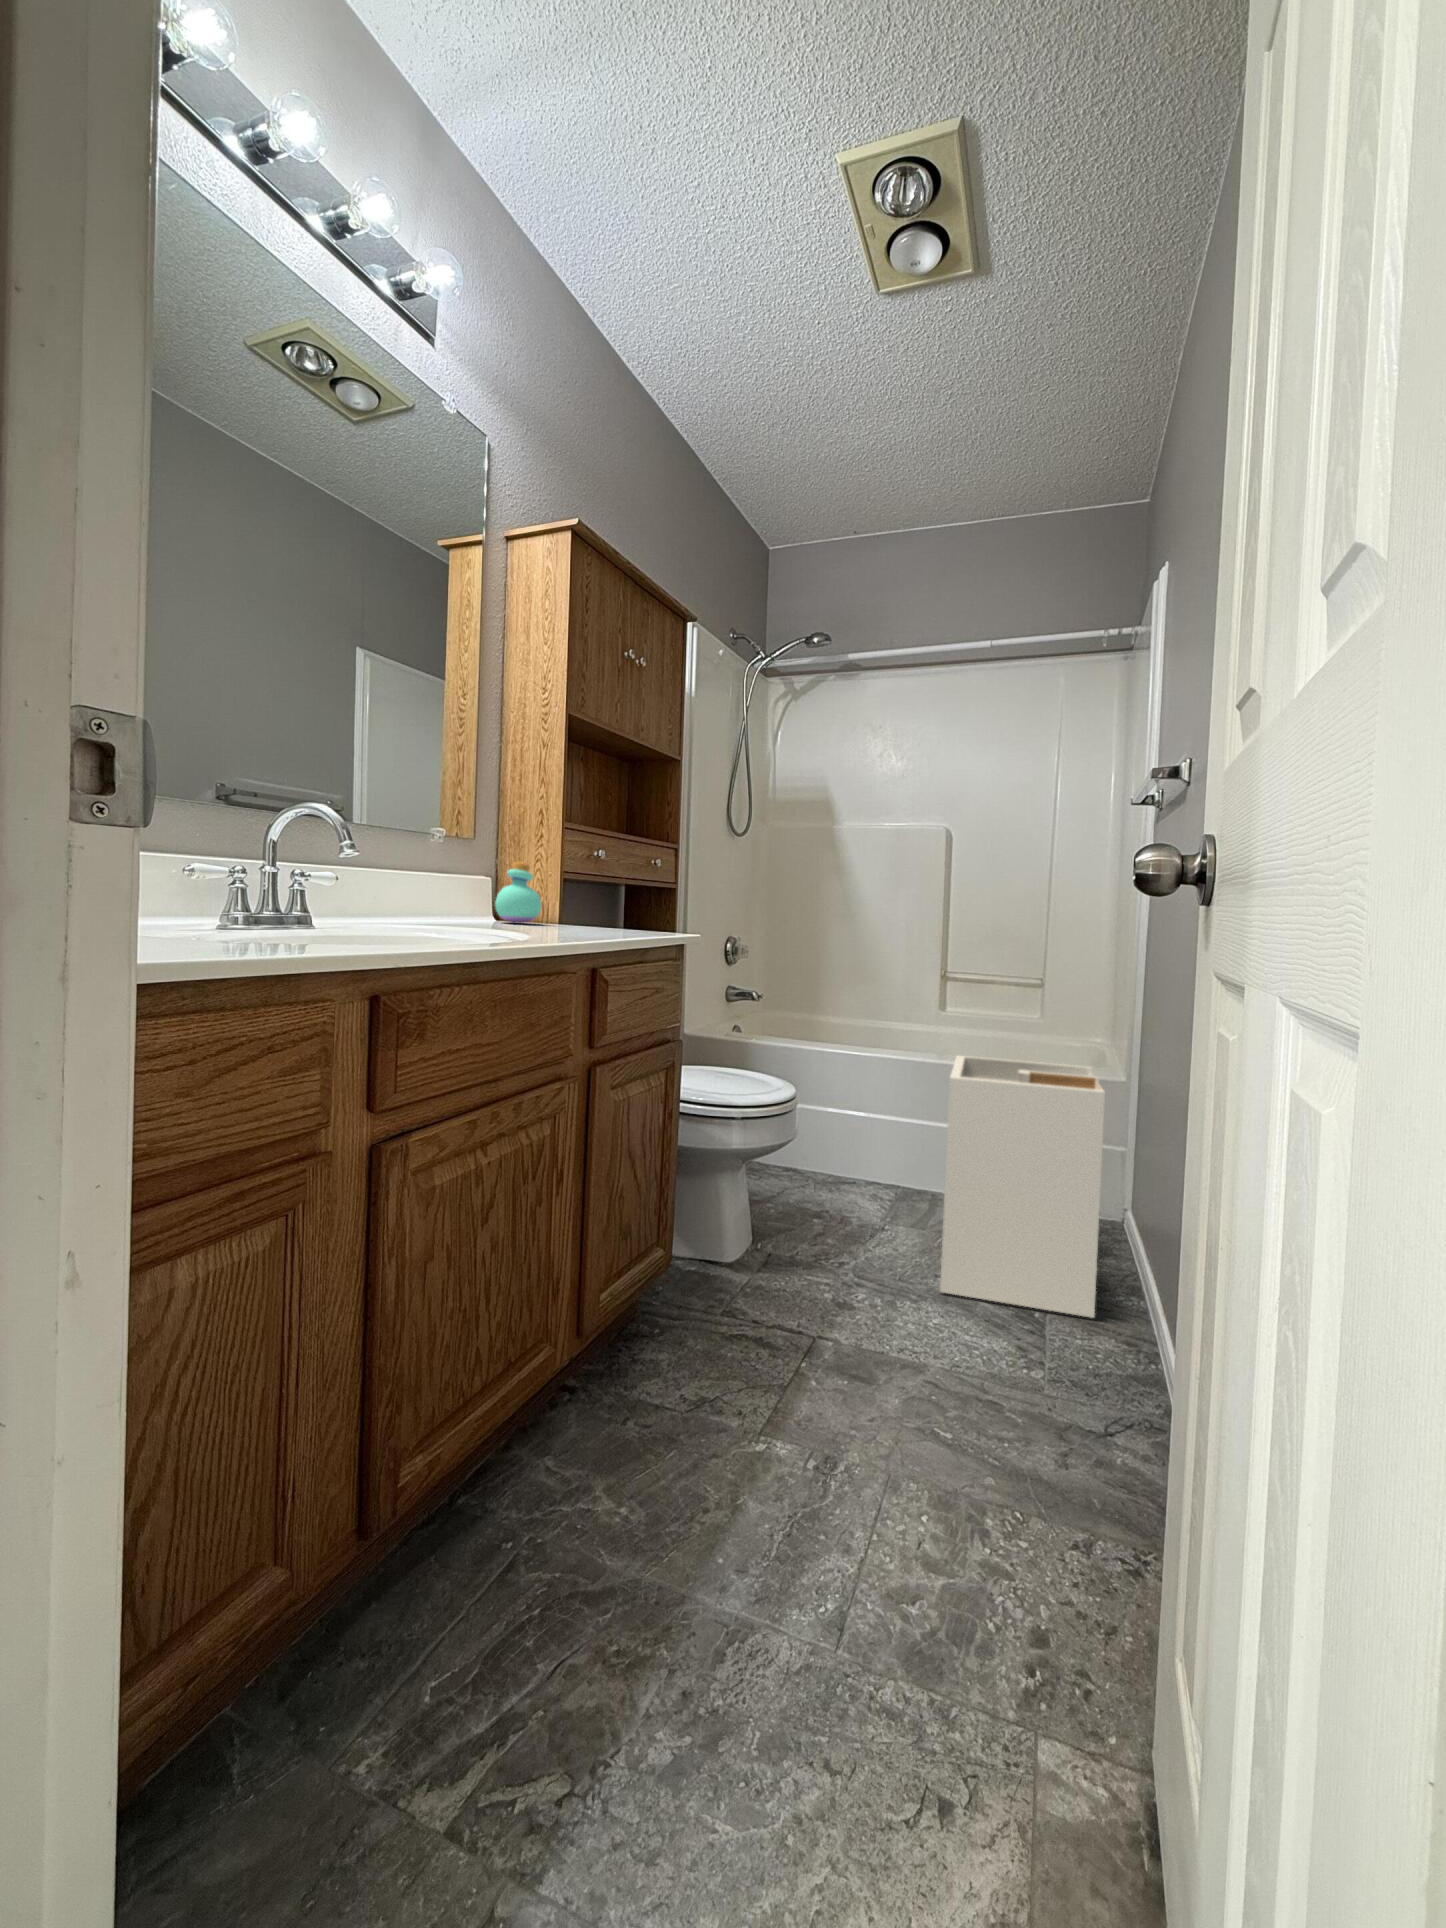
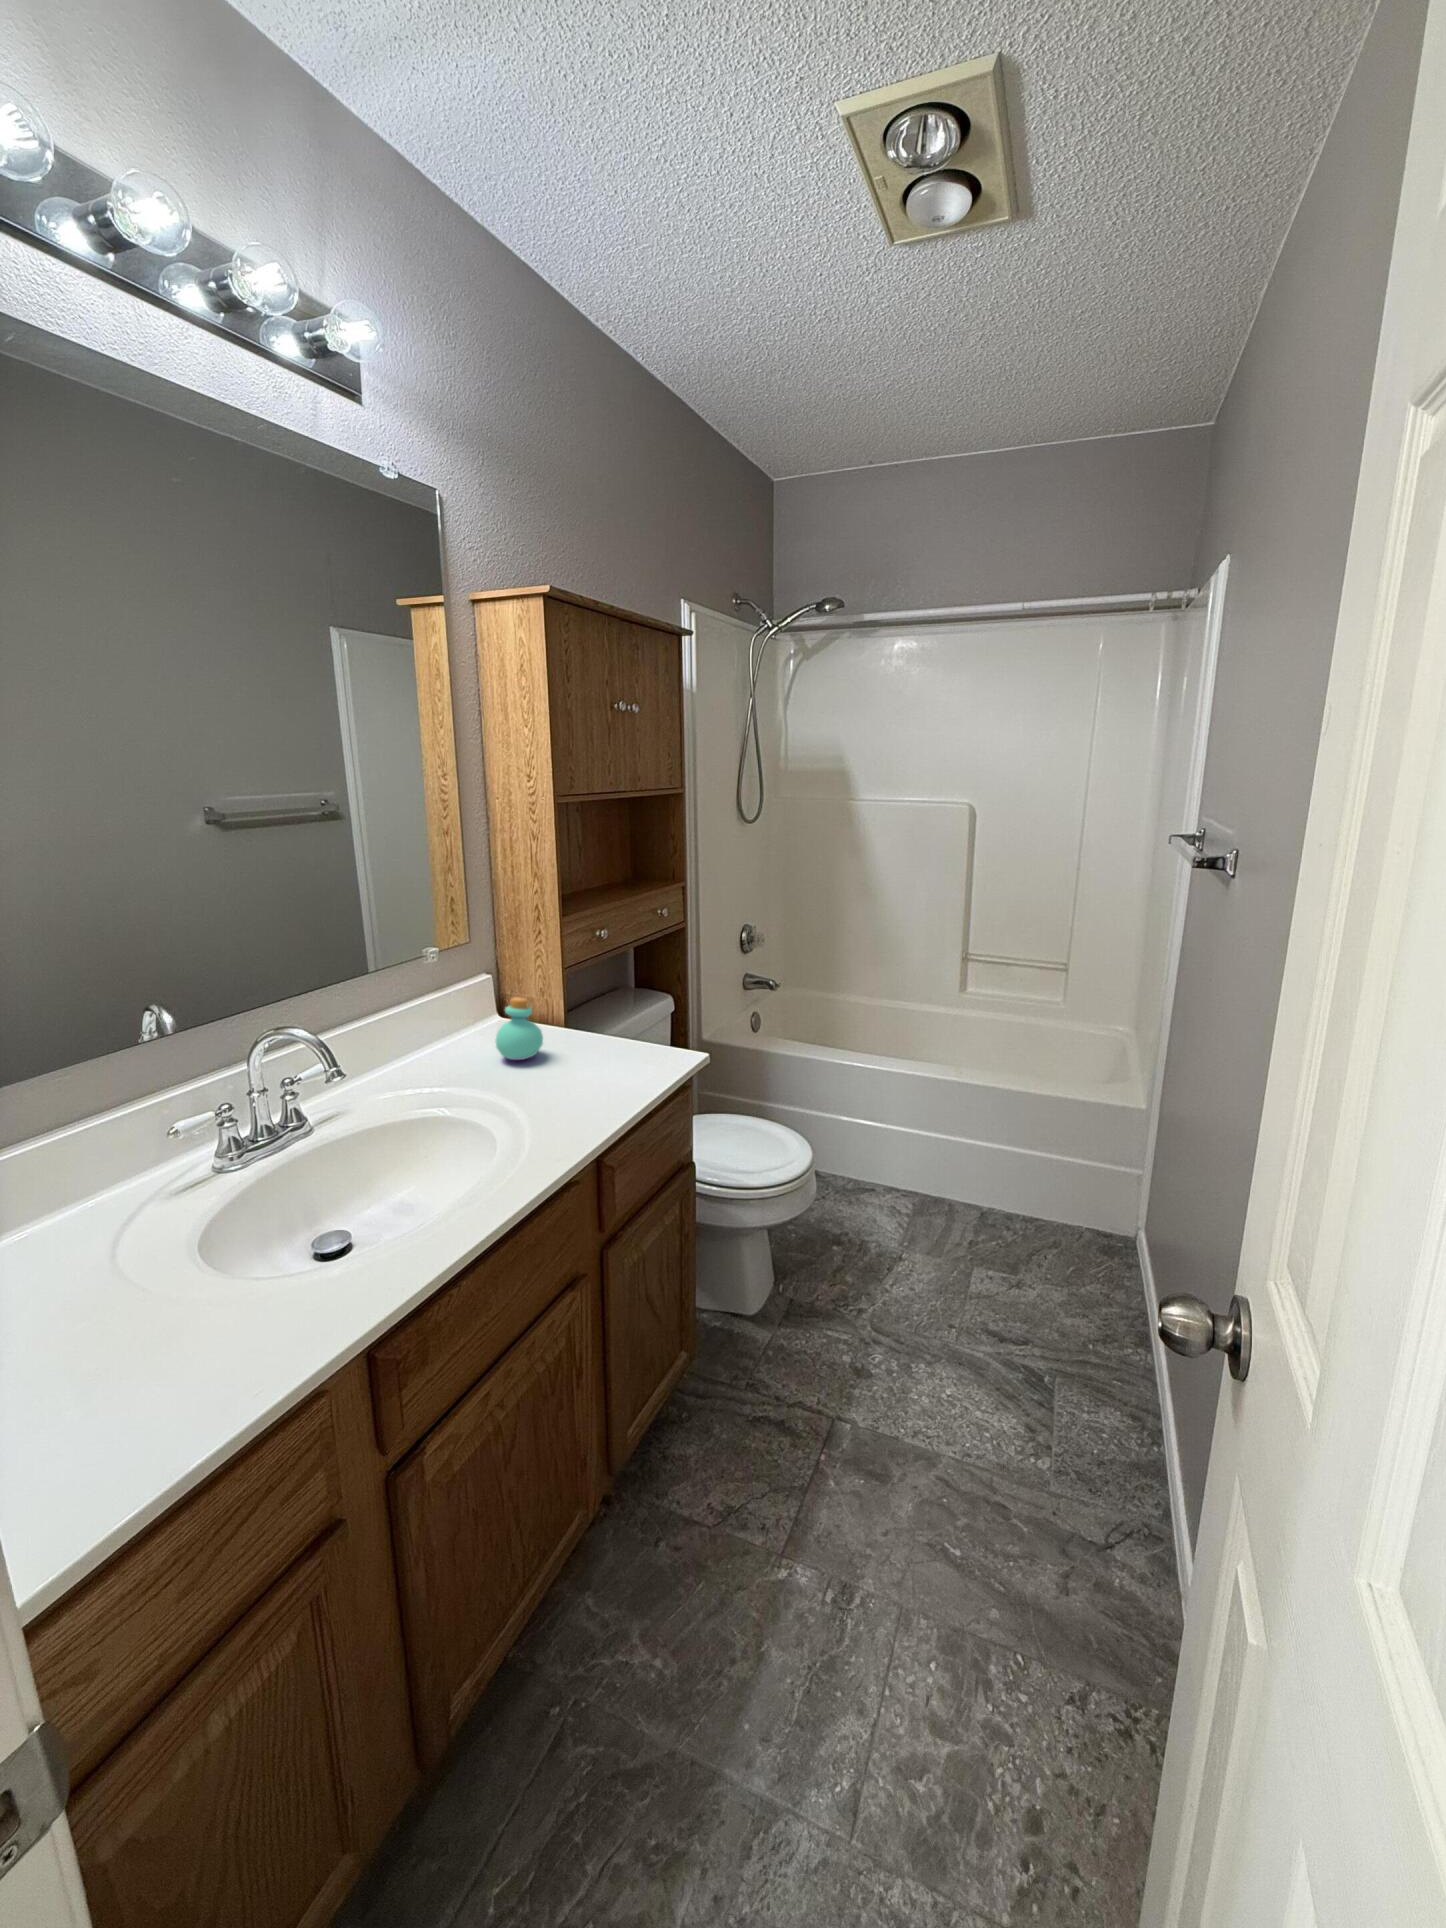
laundry hamper: present [940,1055,1105,1318] -> none [954,1096,1123,1378]

